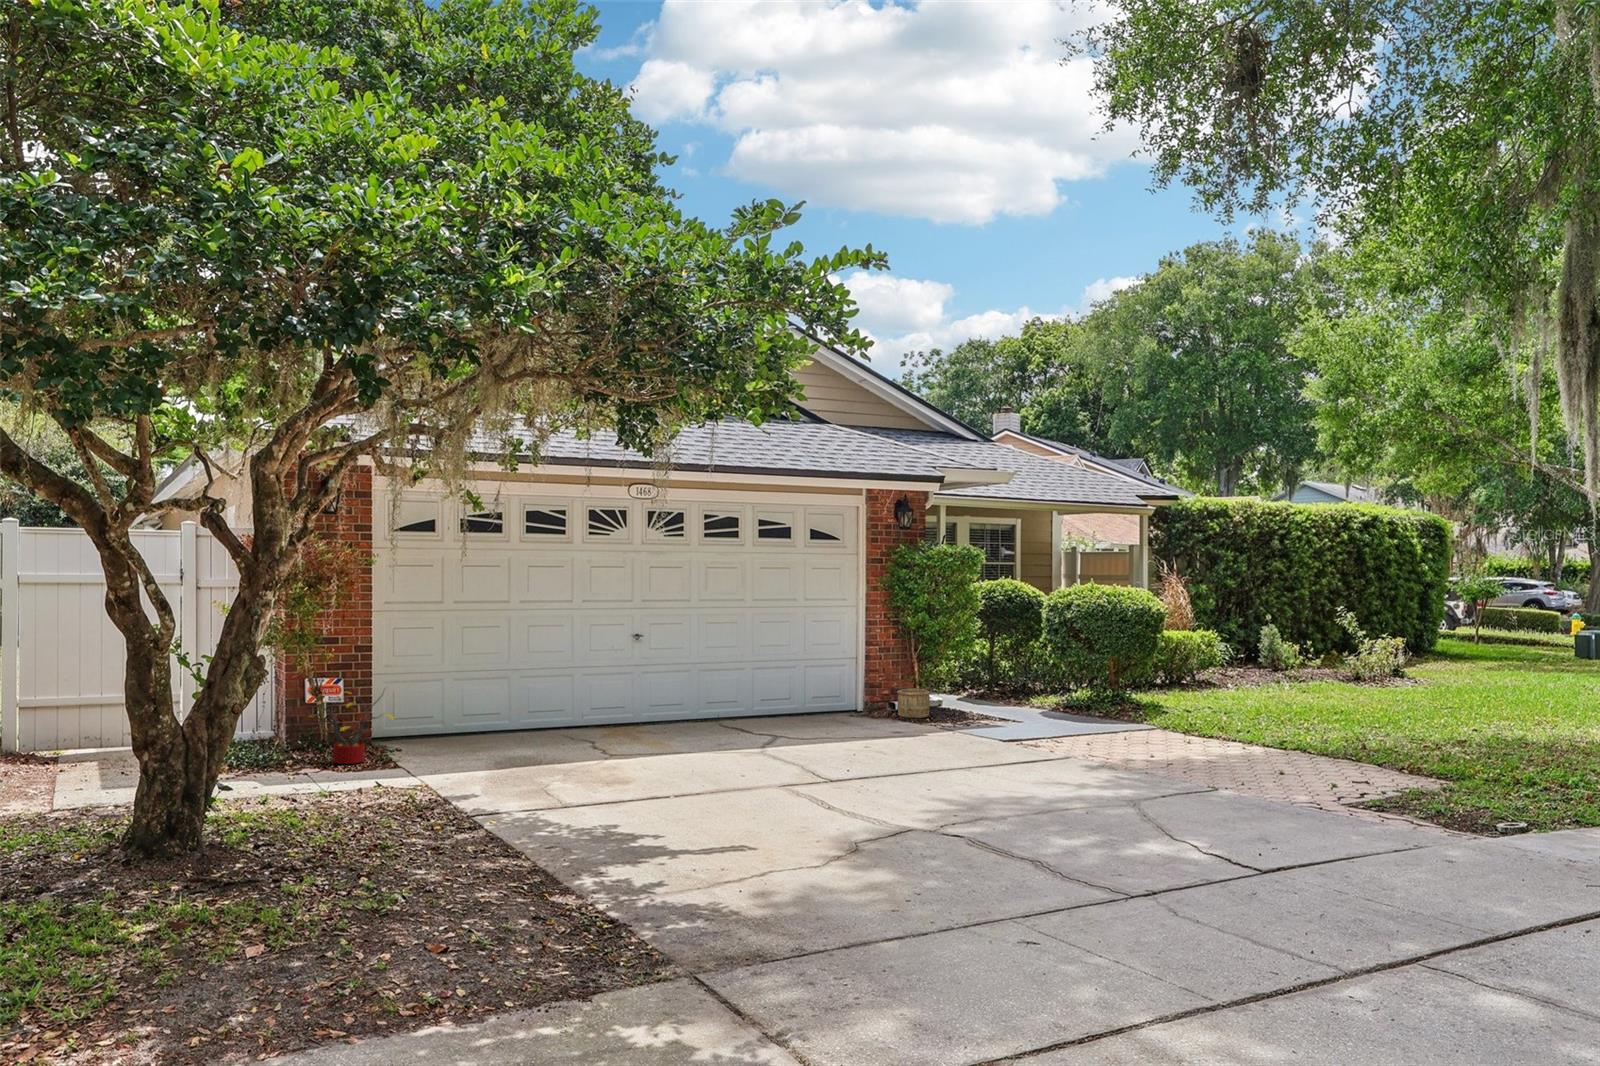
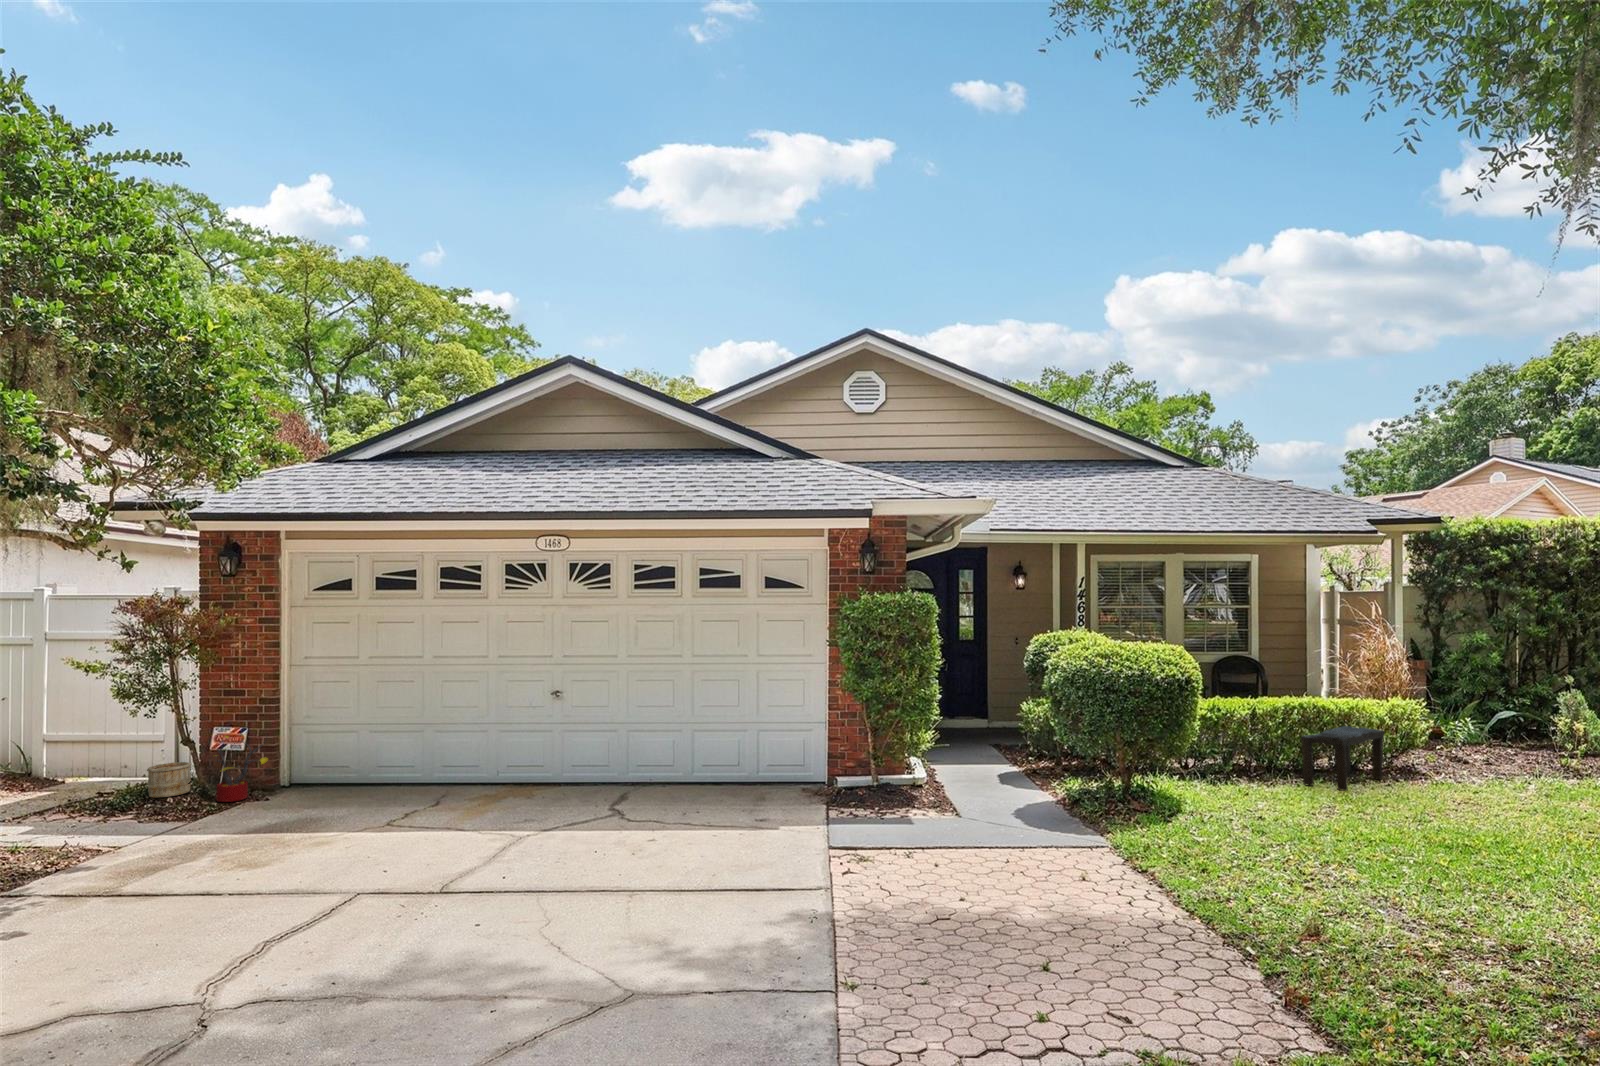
bench: none [1154,650,1190,693] -> present [1301,726,1385,791]
wooden bucket: present [897,689,931,718] -> present [147,762,191,798]

